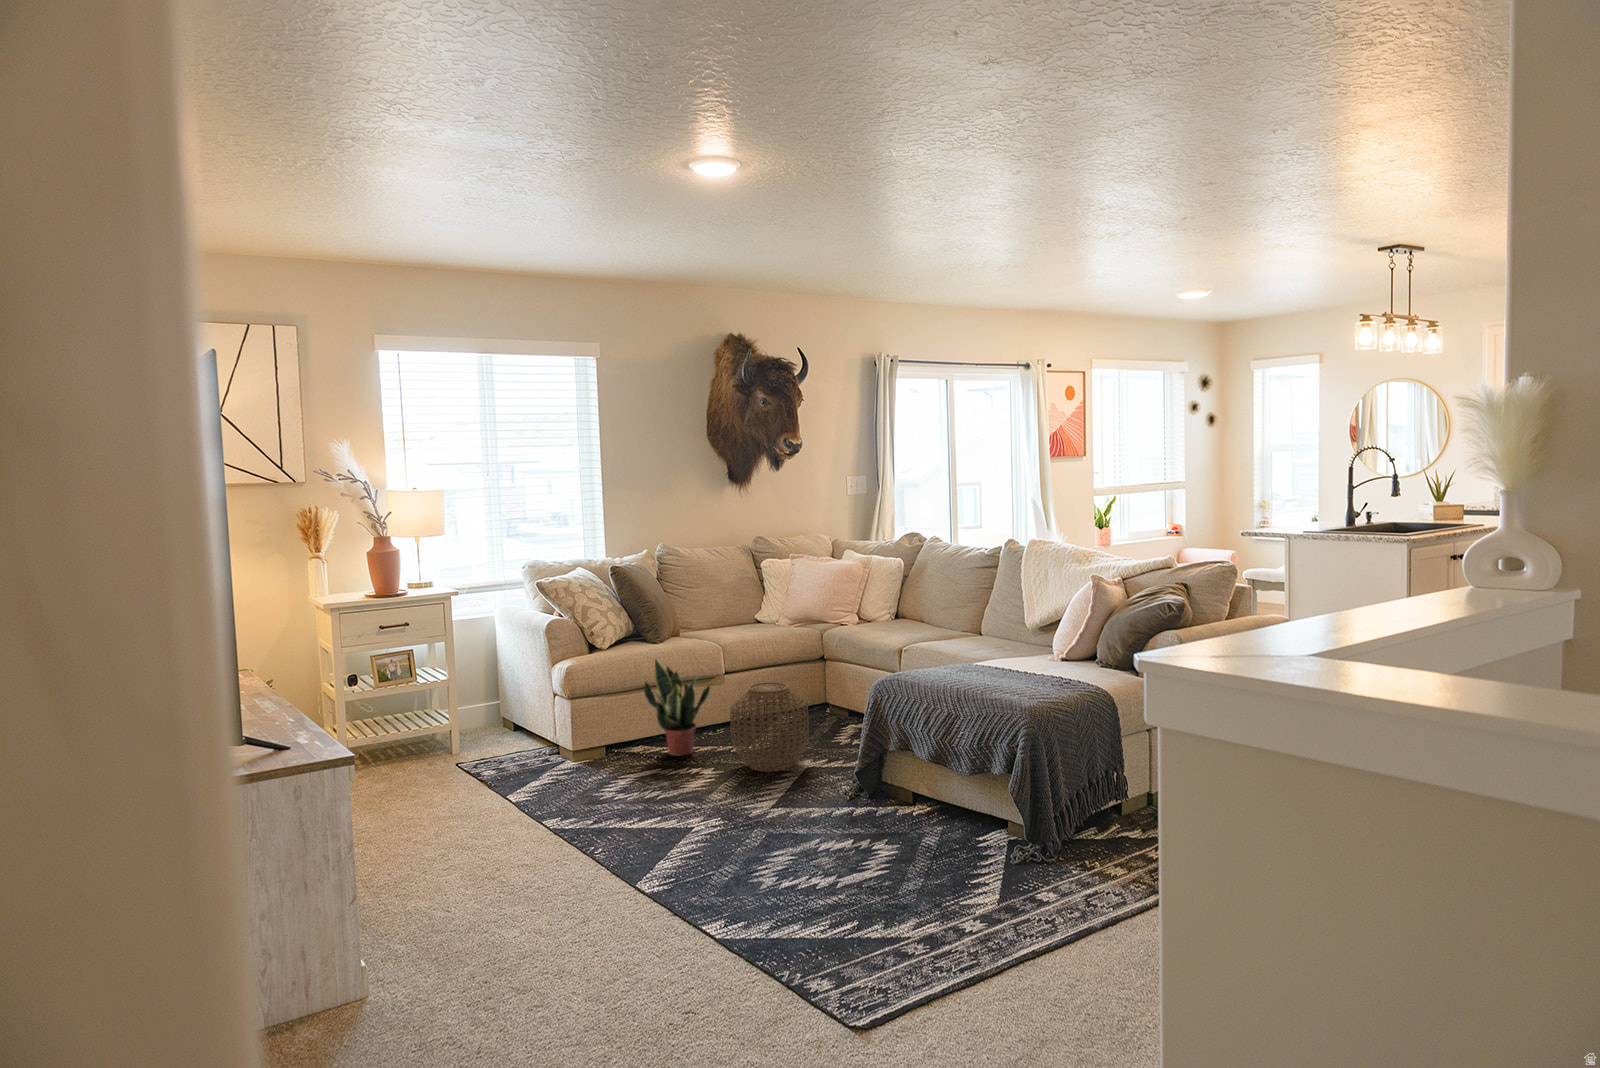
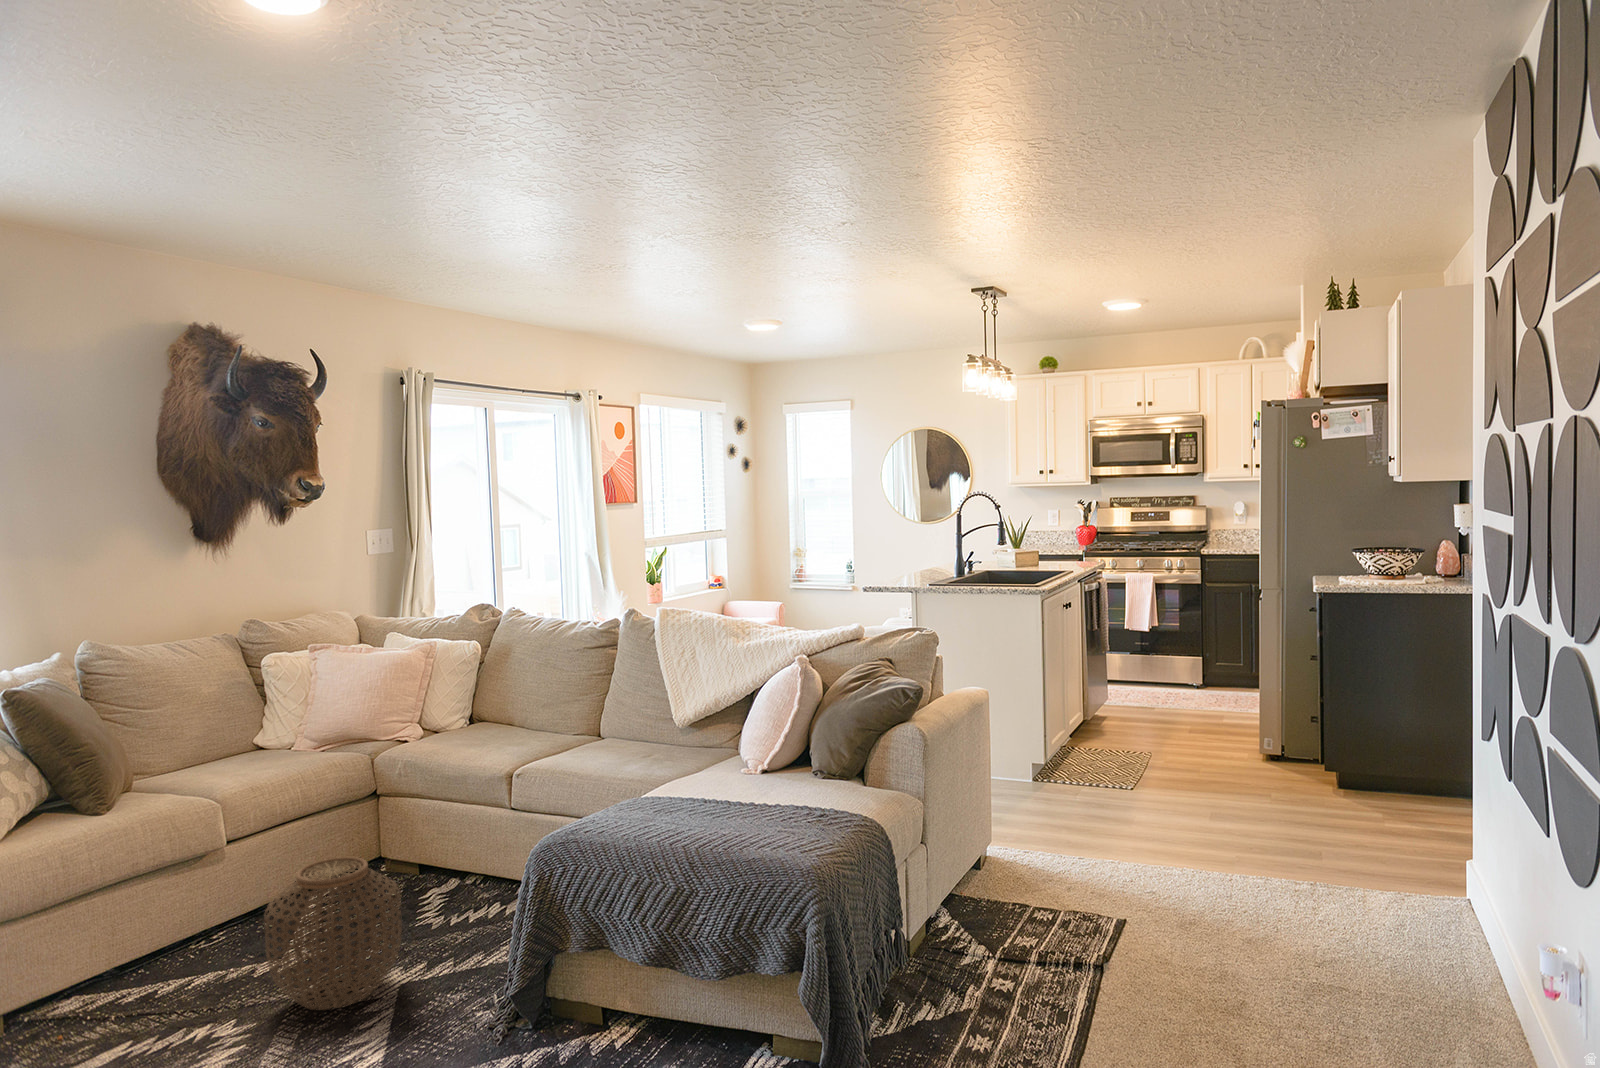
potted plant: present [644,659,710,756] -> none [84,846,212,1006]

